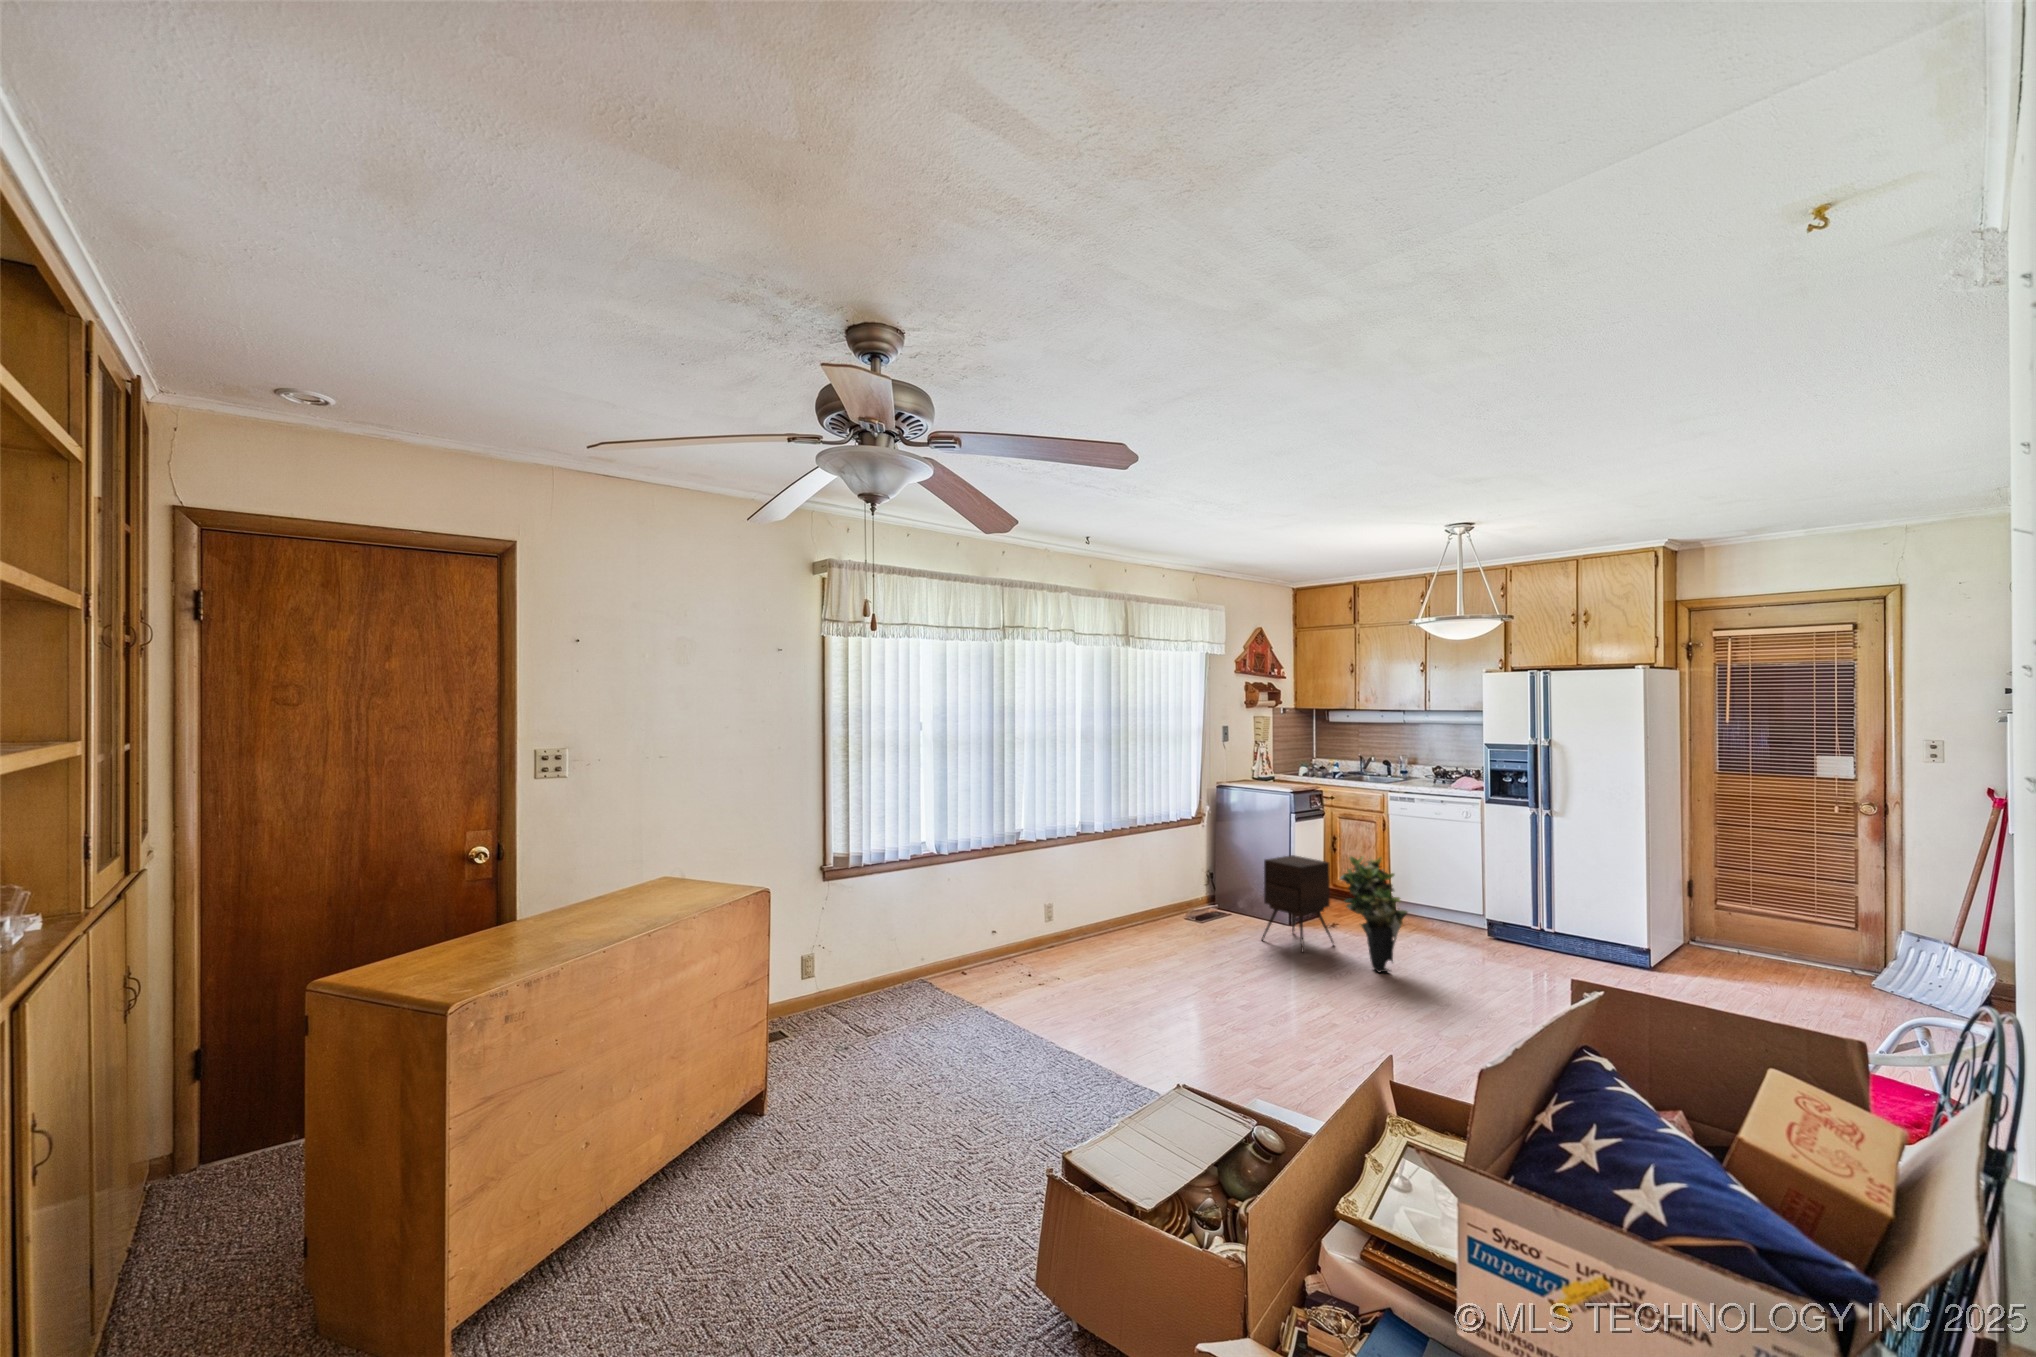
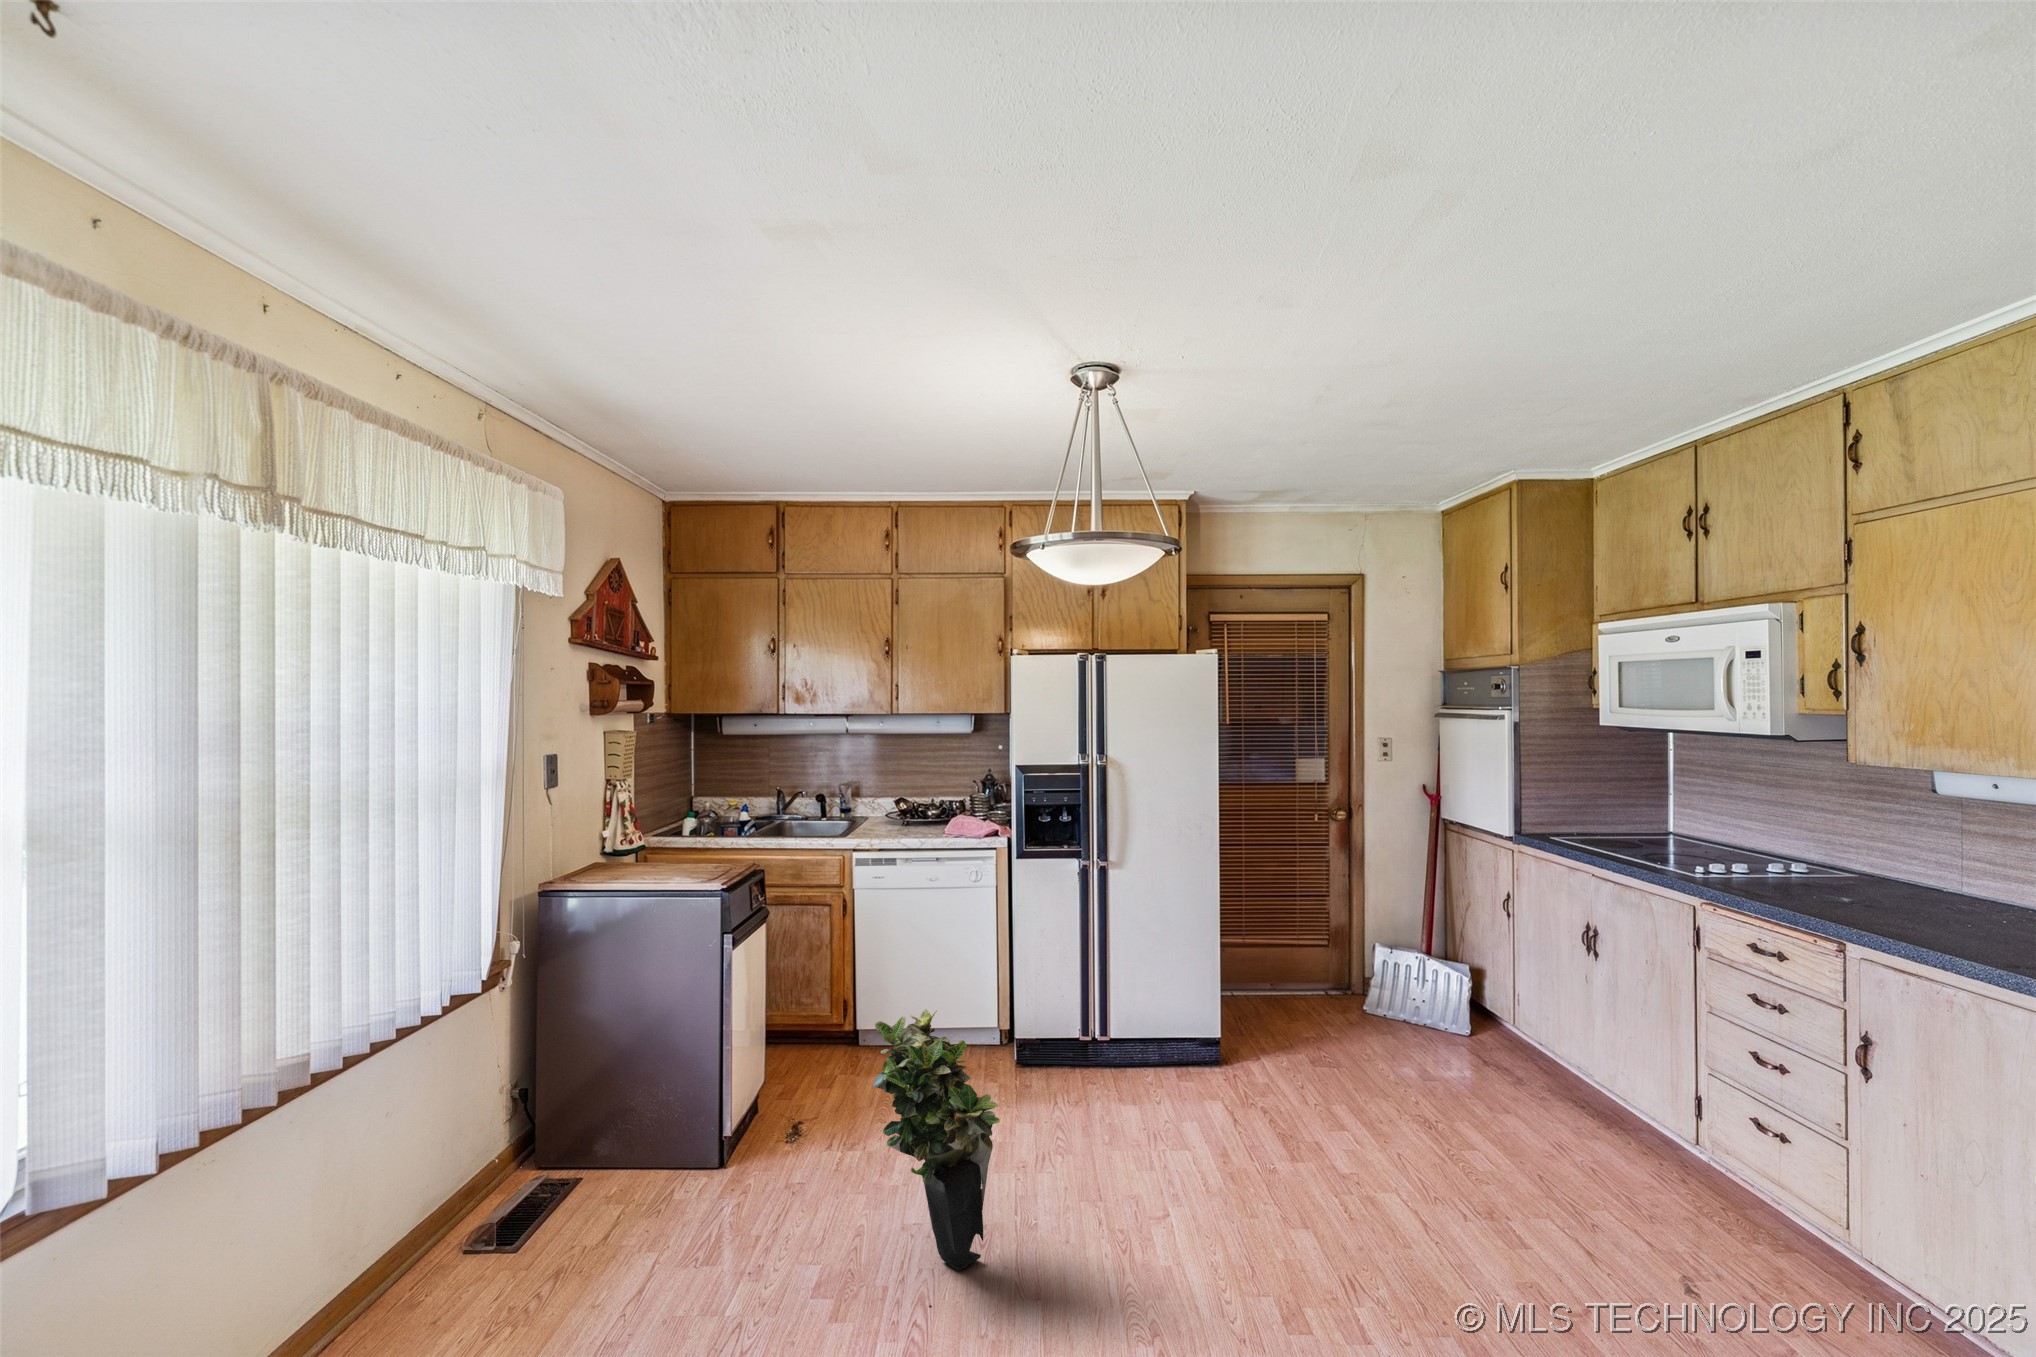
side table: present [1262,855,1334,952] -> none [679,1030,830,1270]

